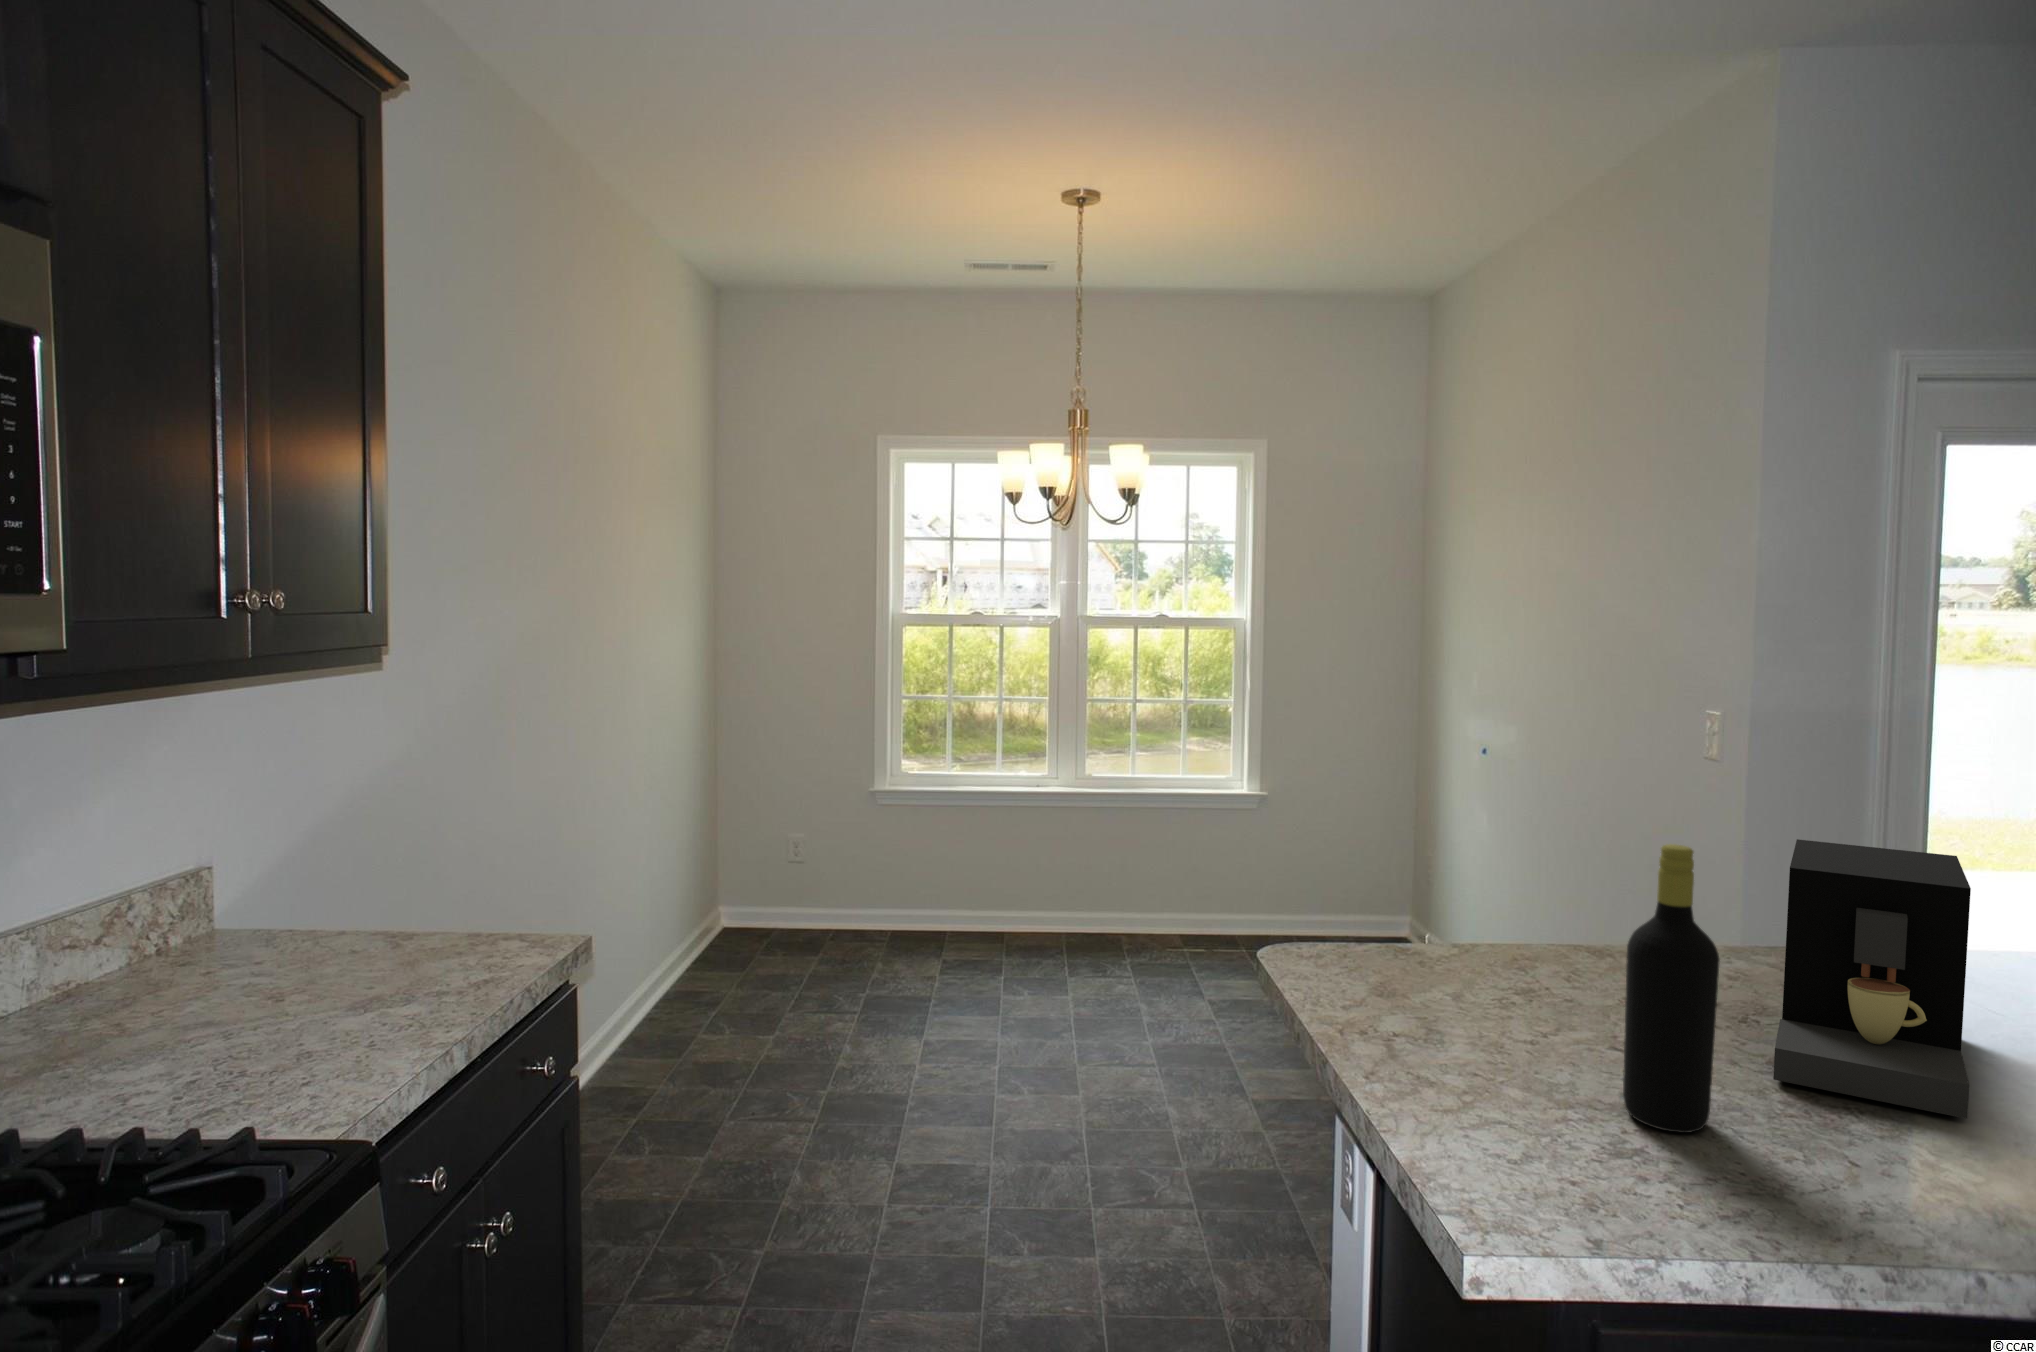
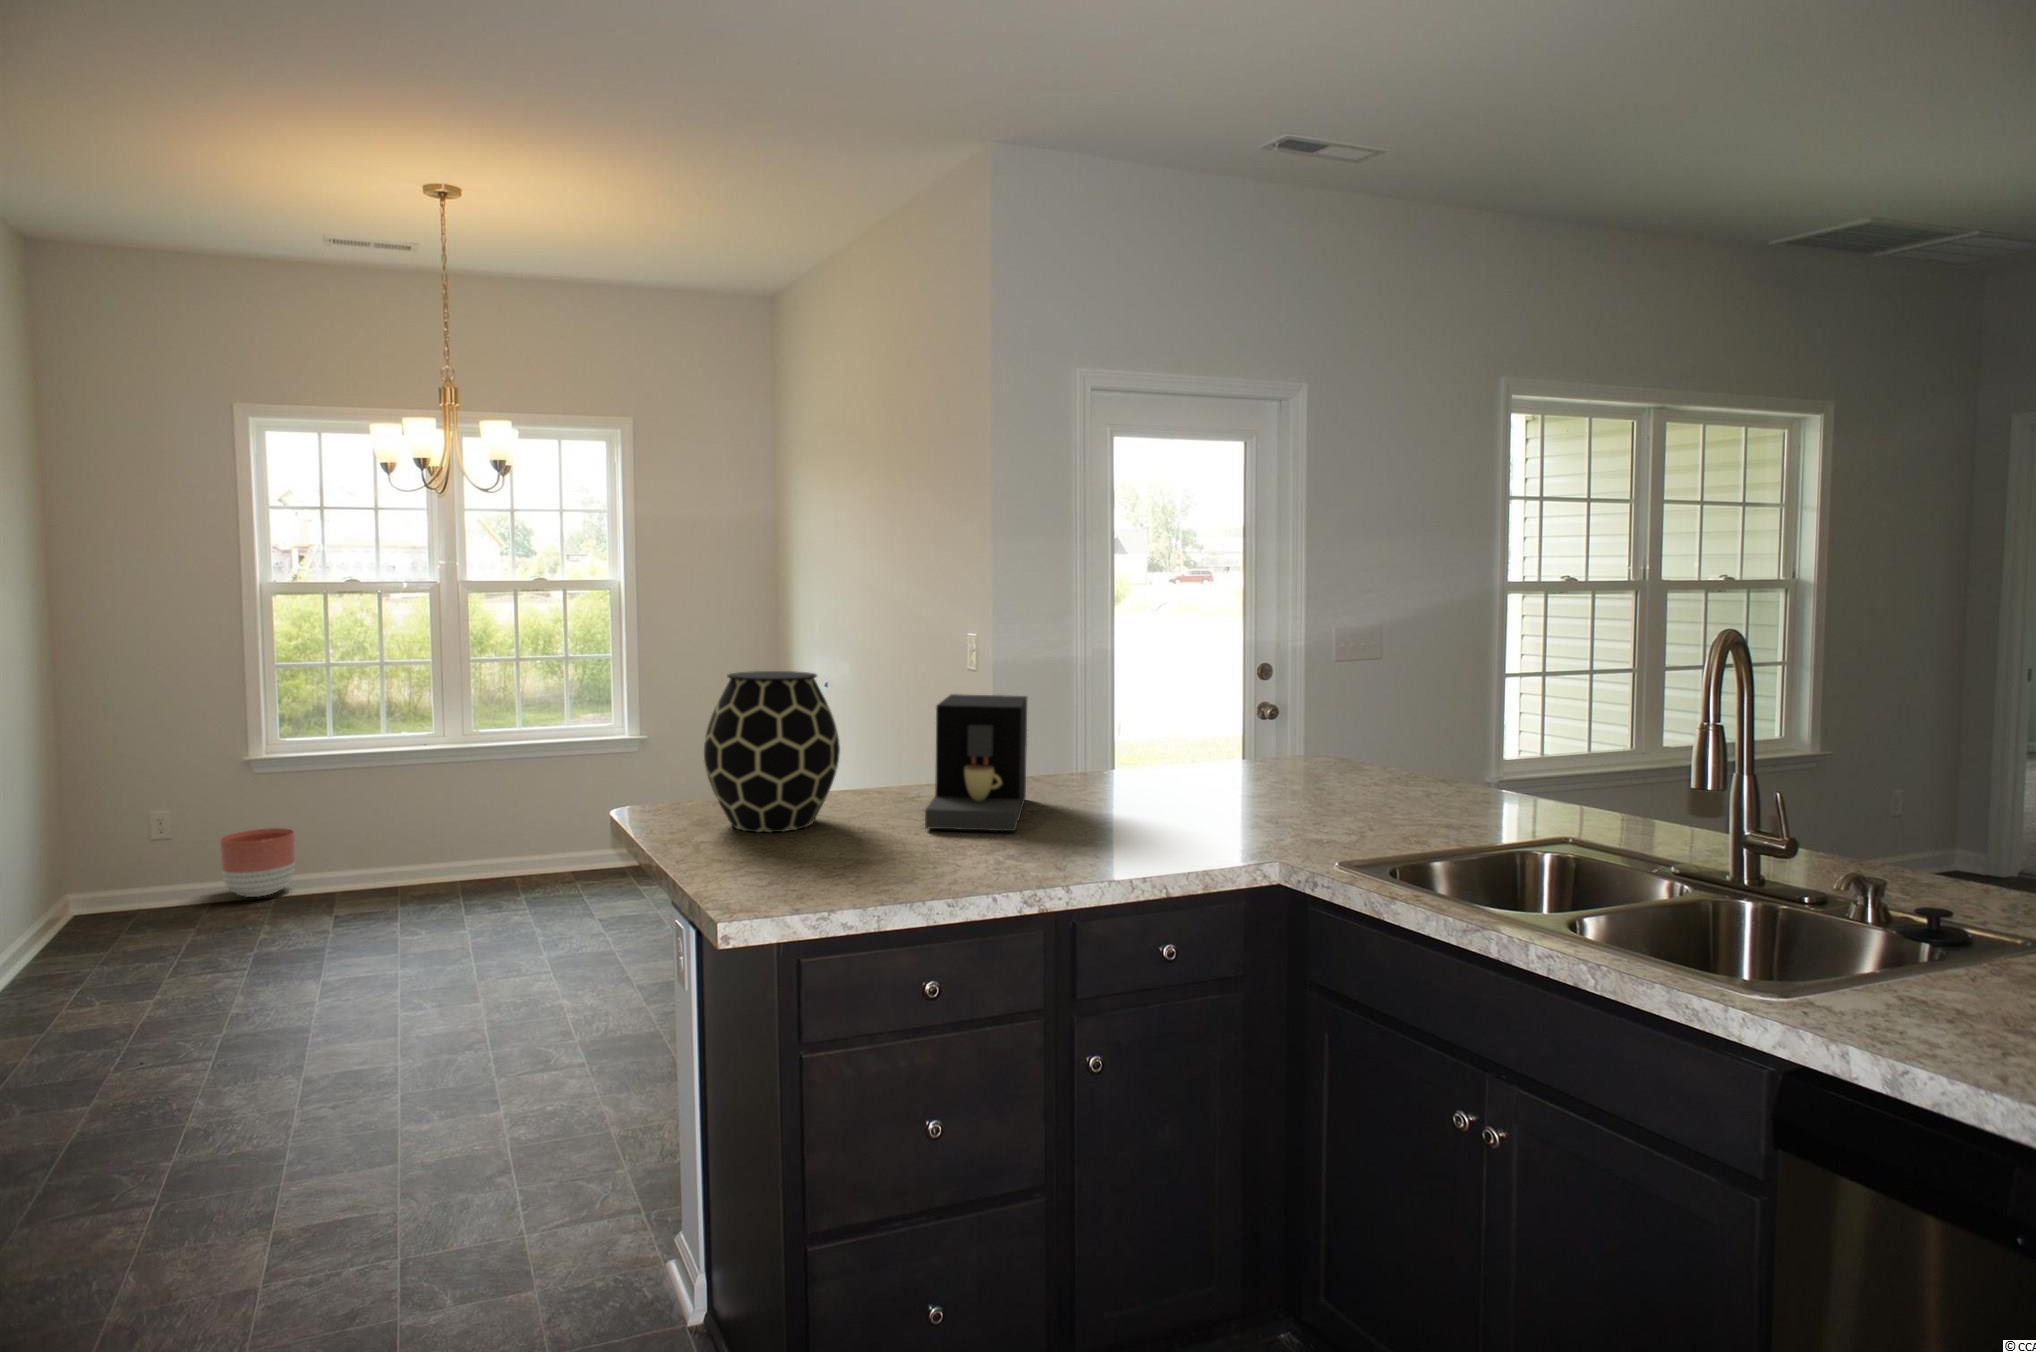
vase: none [1400,790,1613,1043] -> present [704,671,840,832]
bottle: present [1623,844,1720,1133] -> none [833,686,883,858]
planter: none [860,873,920,942] -> present [220,828,295,897]

